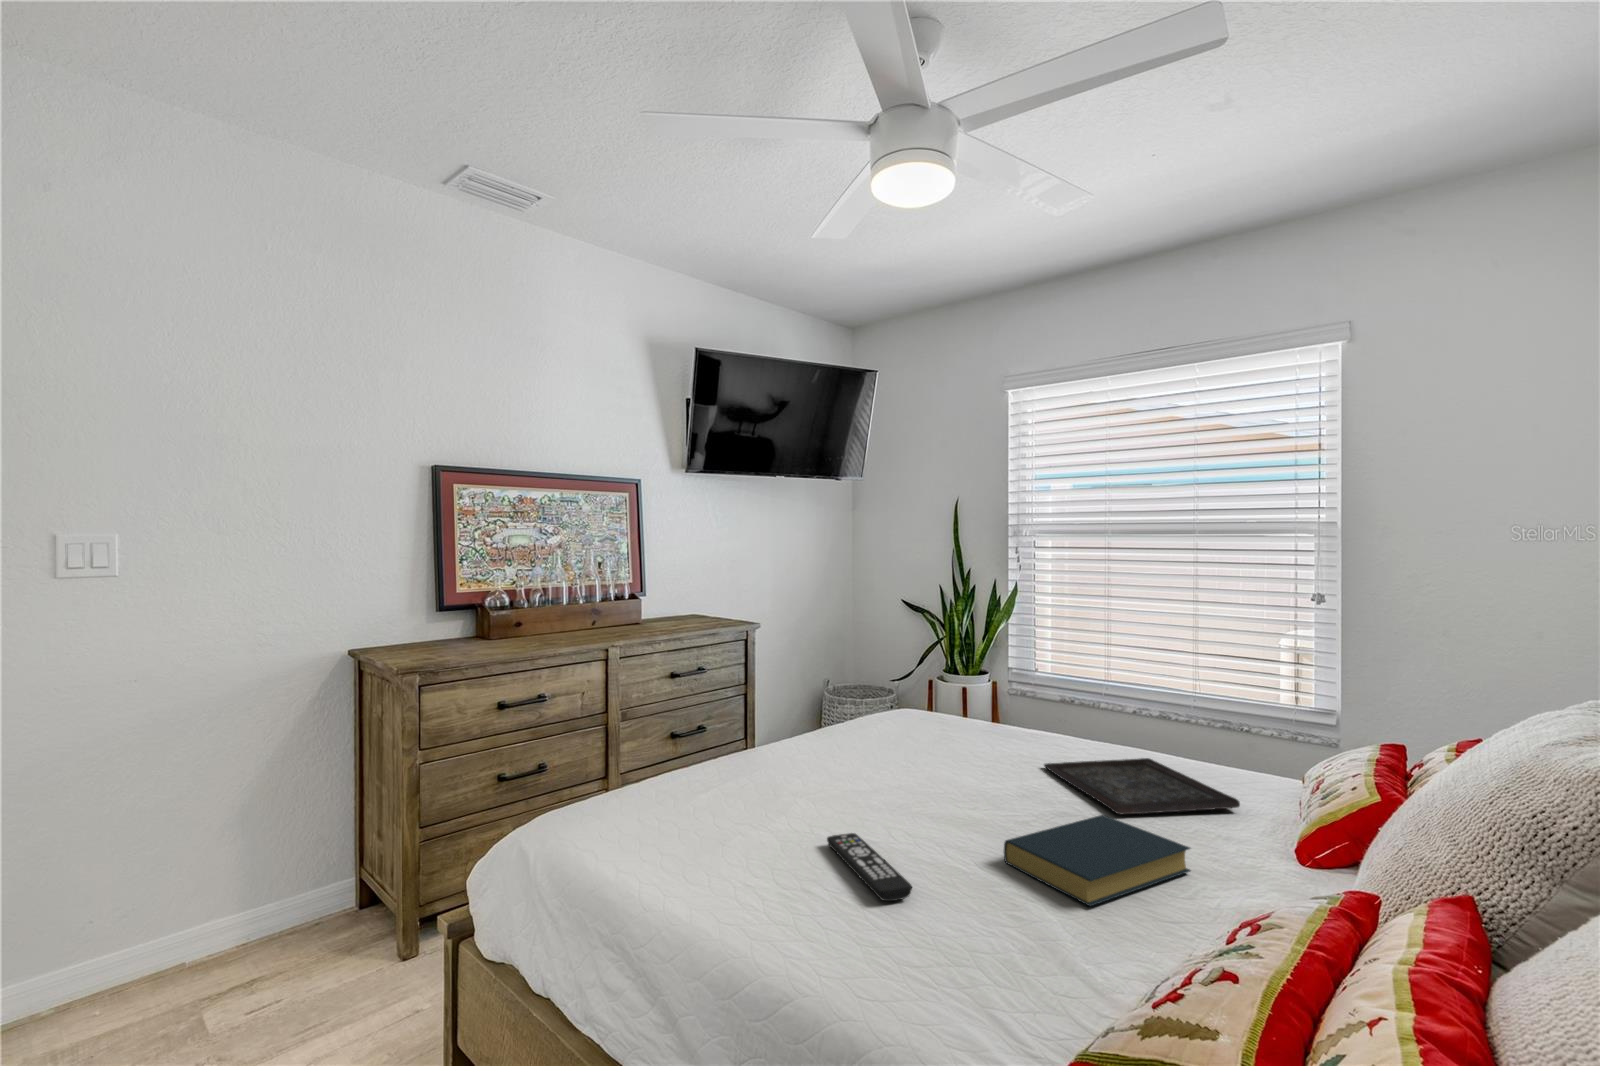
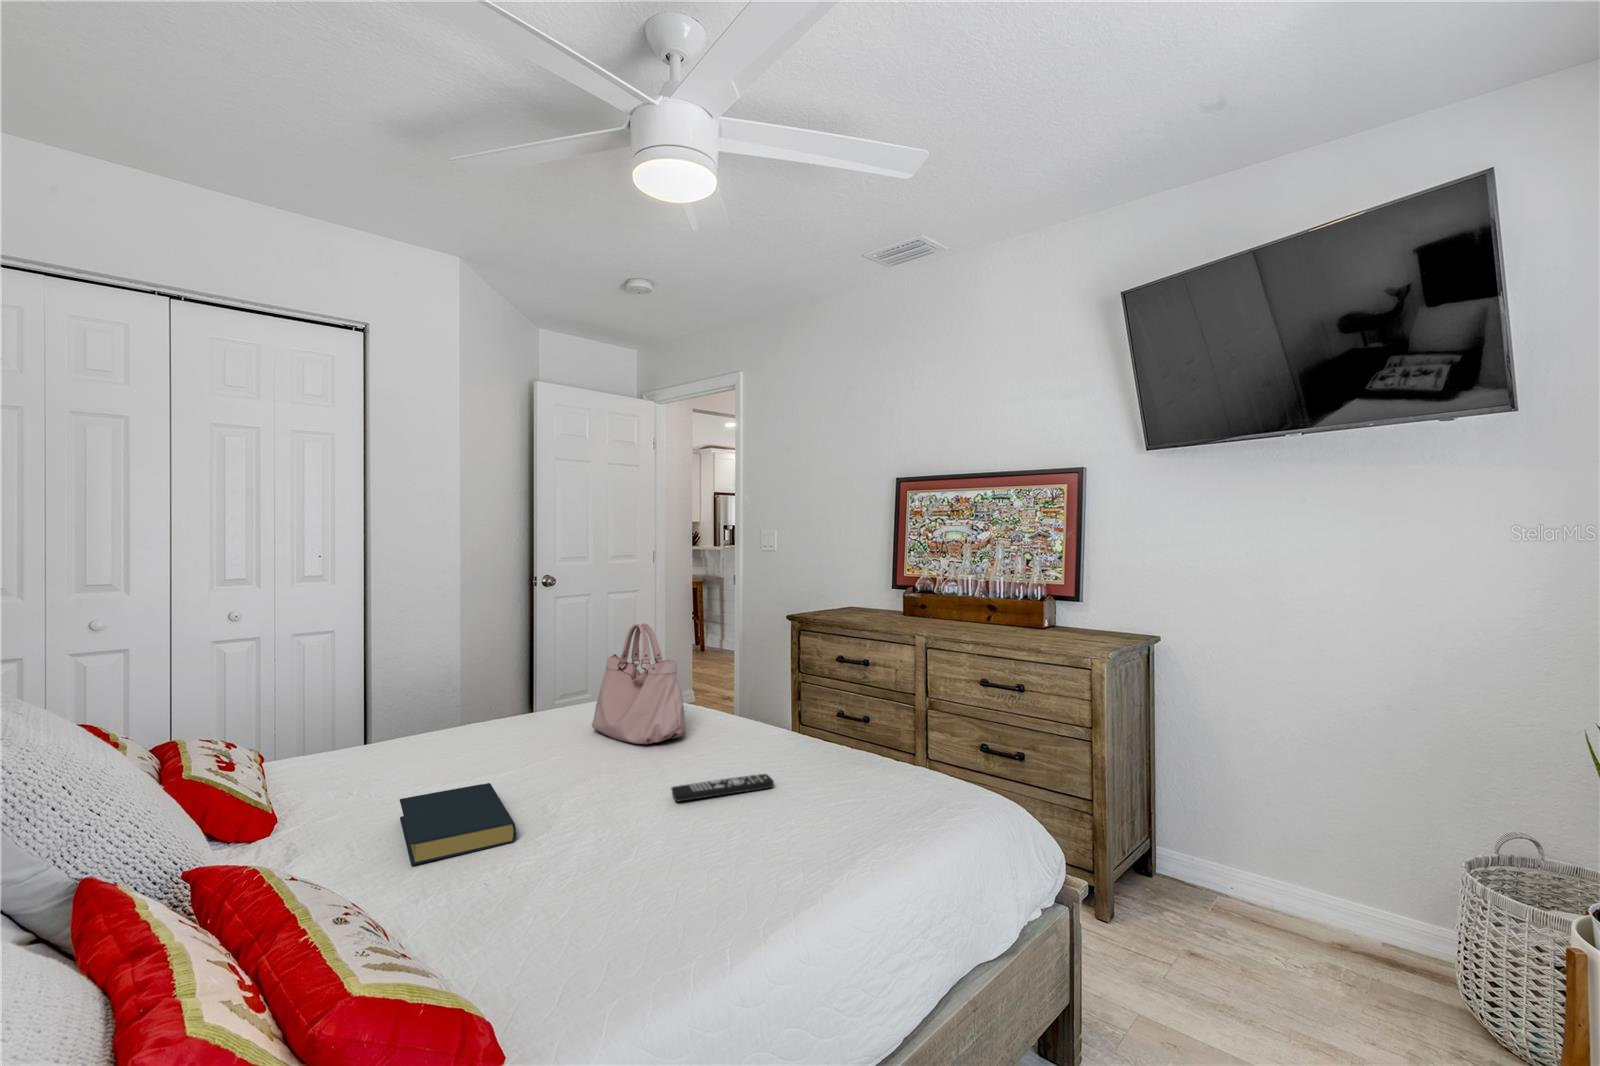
handbag: none [688,650,822,823] -> present [592,623,686,744]
tray: present [1044,758,1240,815] -> none [523,832,733,932]
remote control: present [827,833,912,901] -> present [671,774,774,801]

